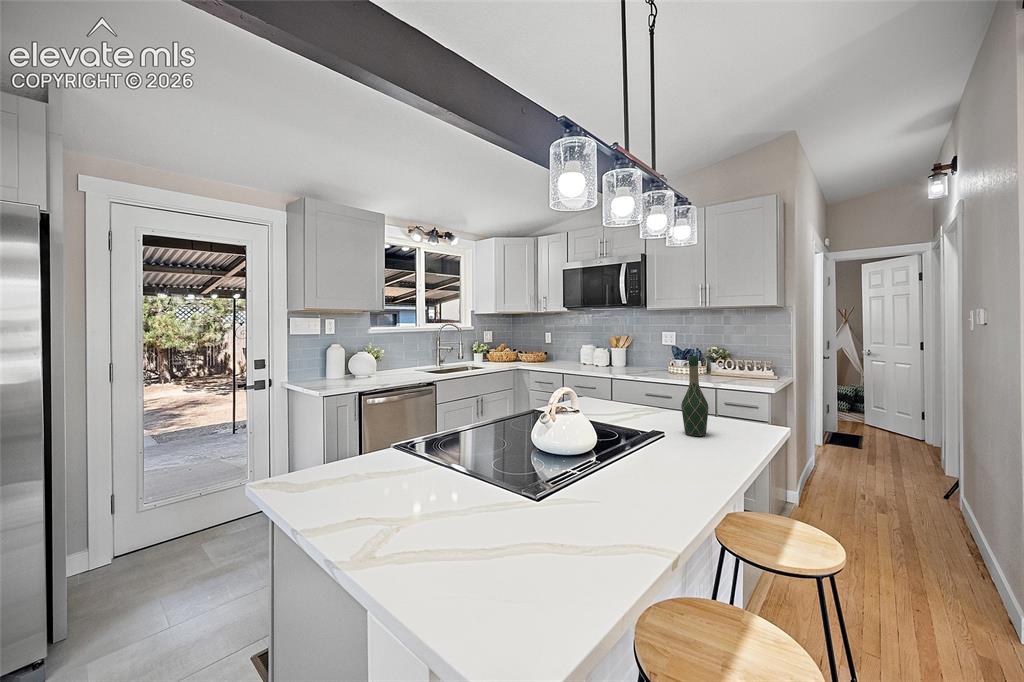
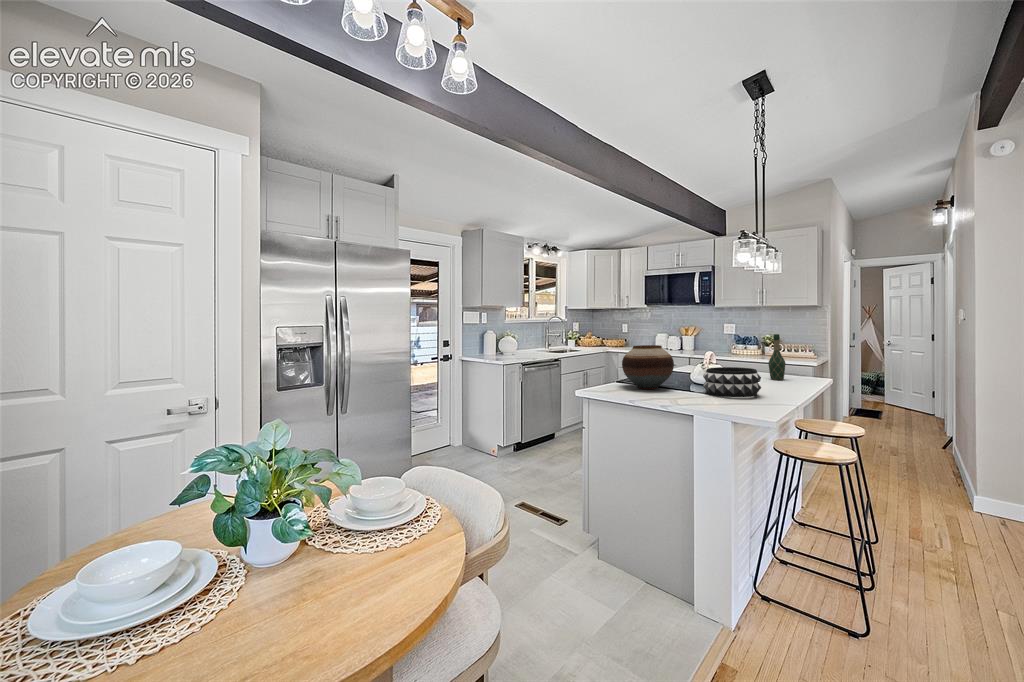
vase: none [382,382,480,473] -> present [622,345,674,389]
decorative bowl: none [519,429,630,508] -> present [703,367,761,397]

